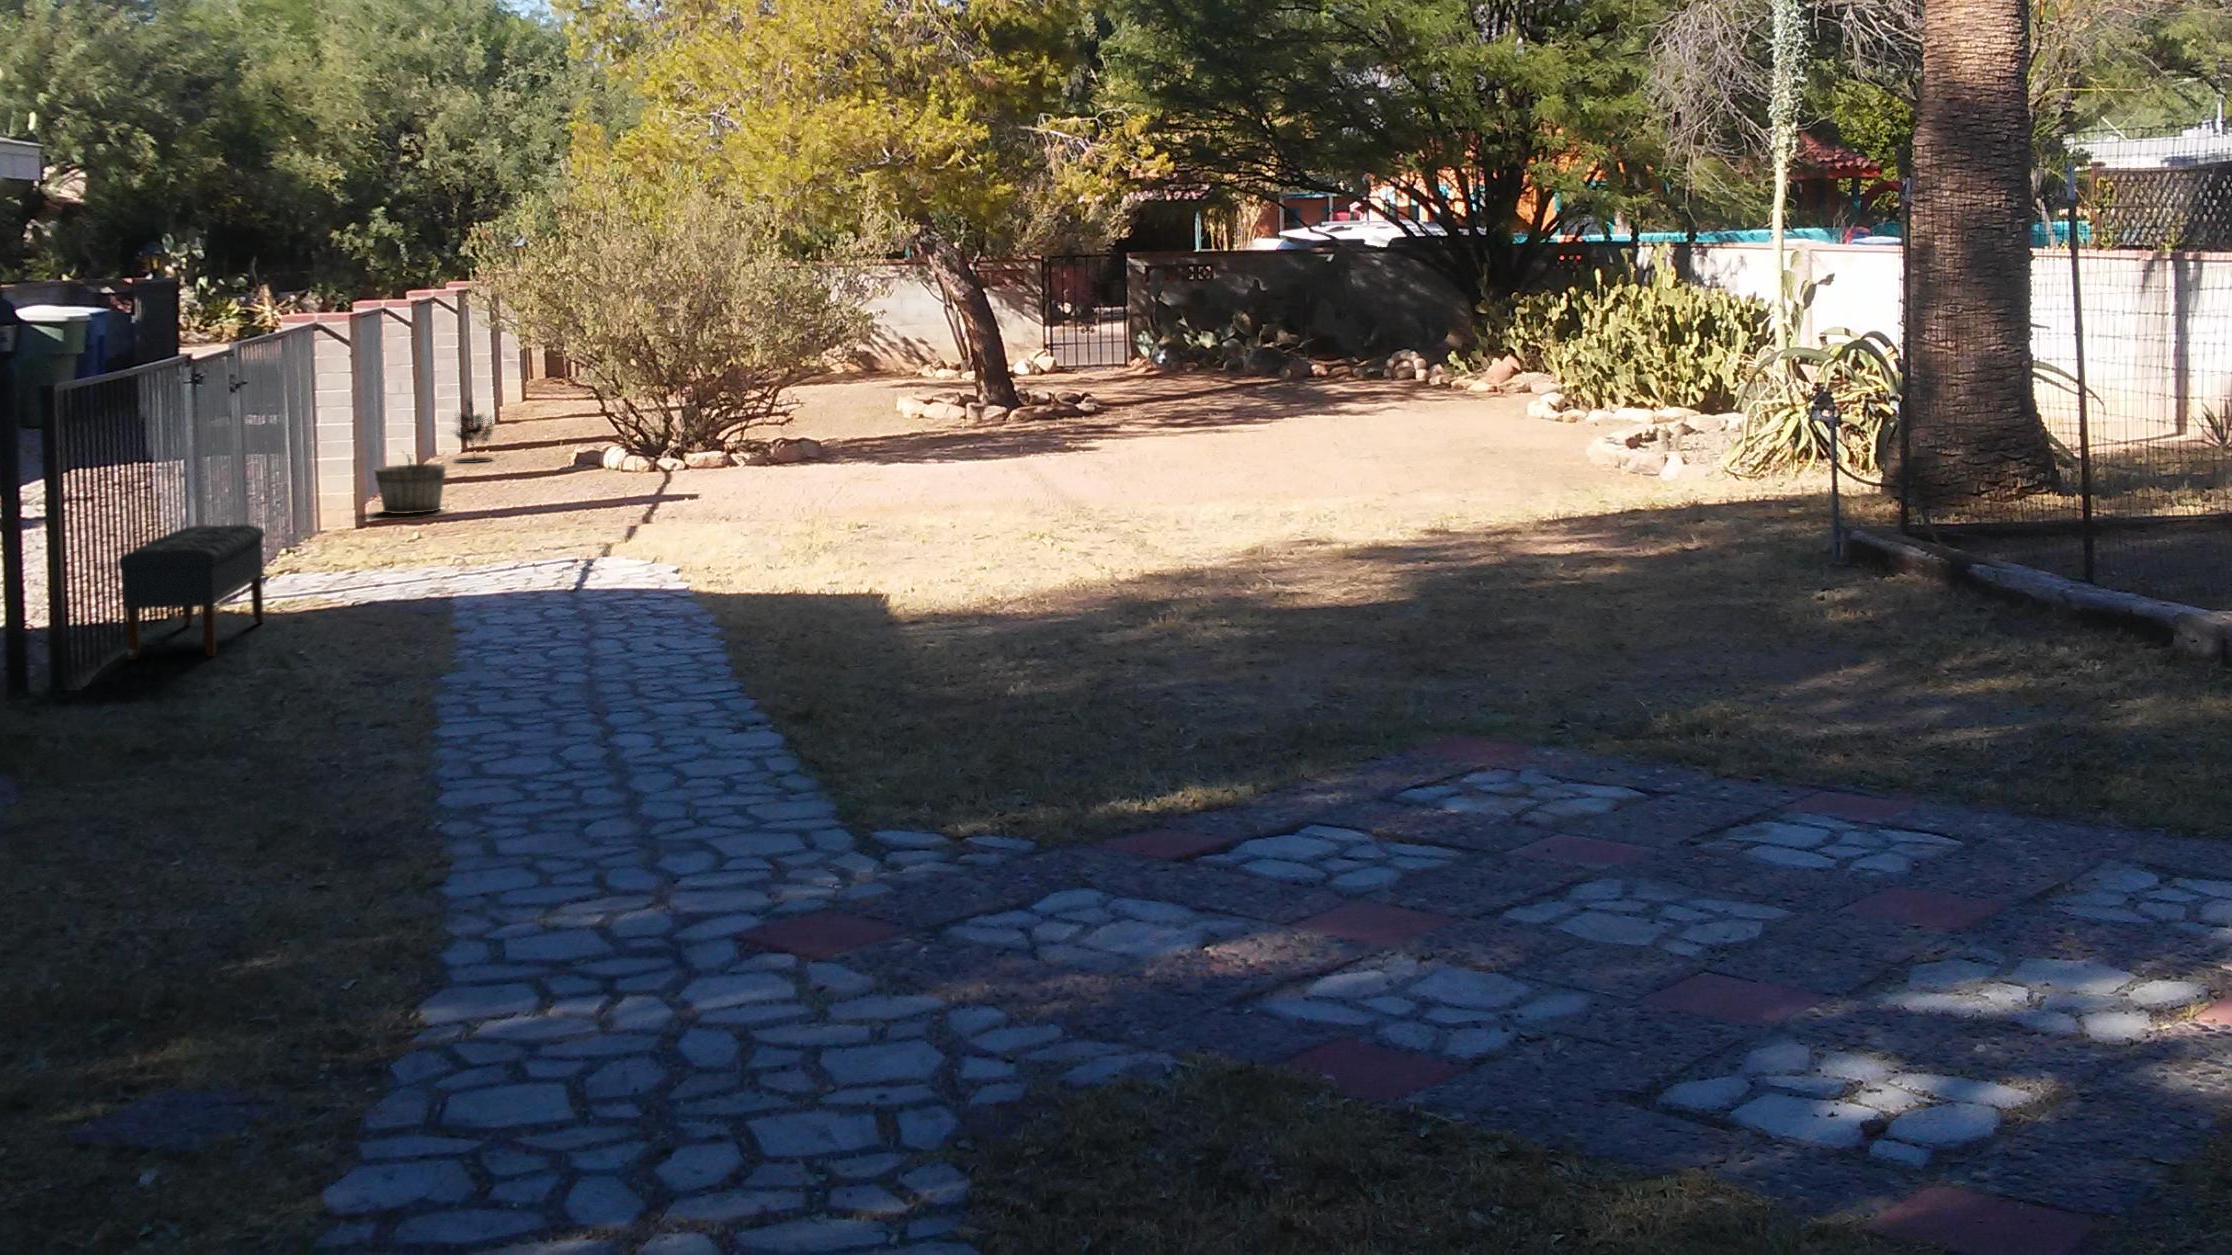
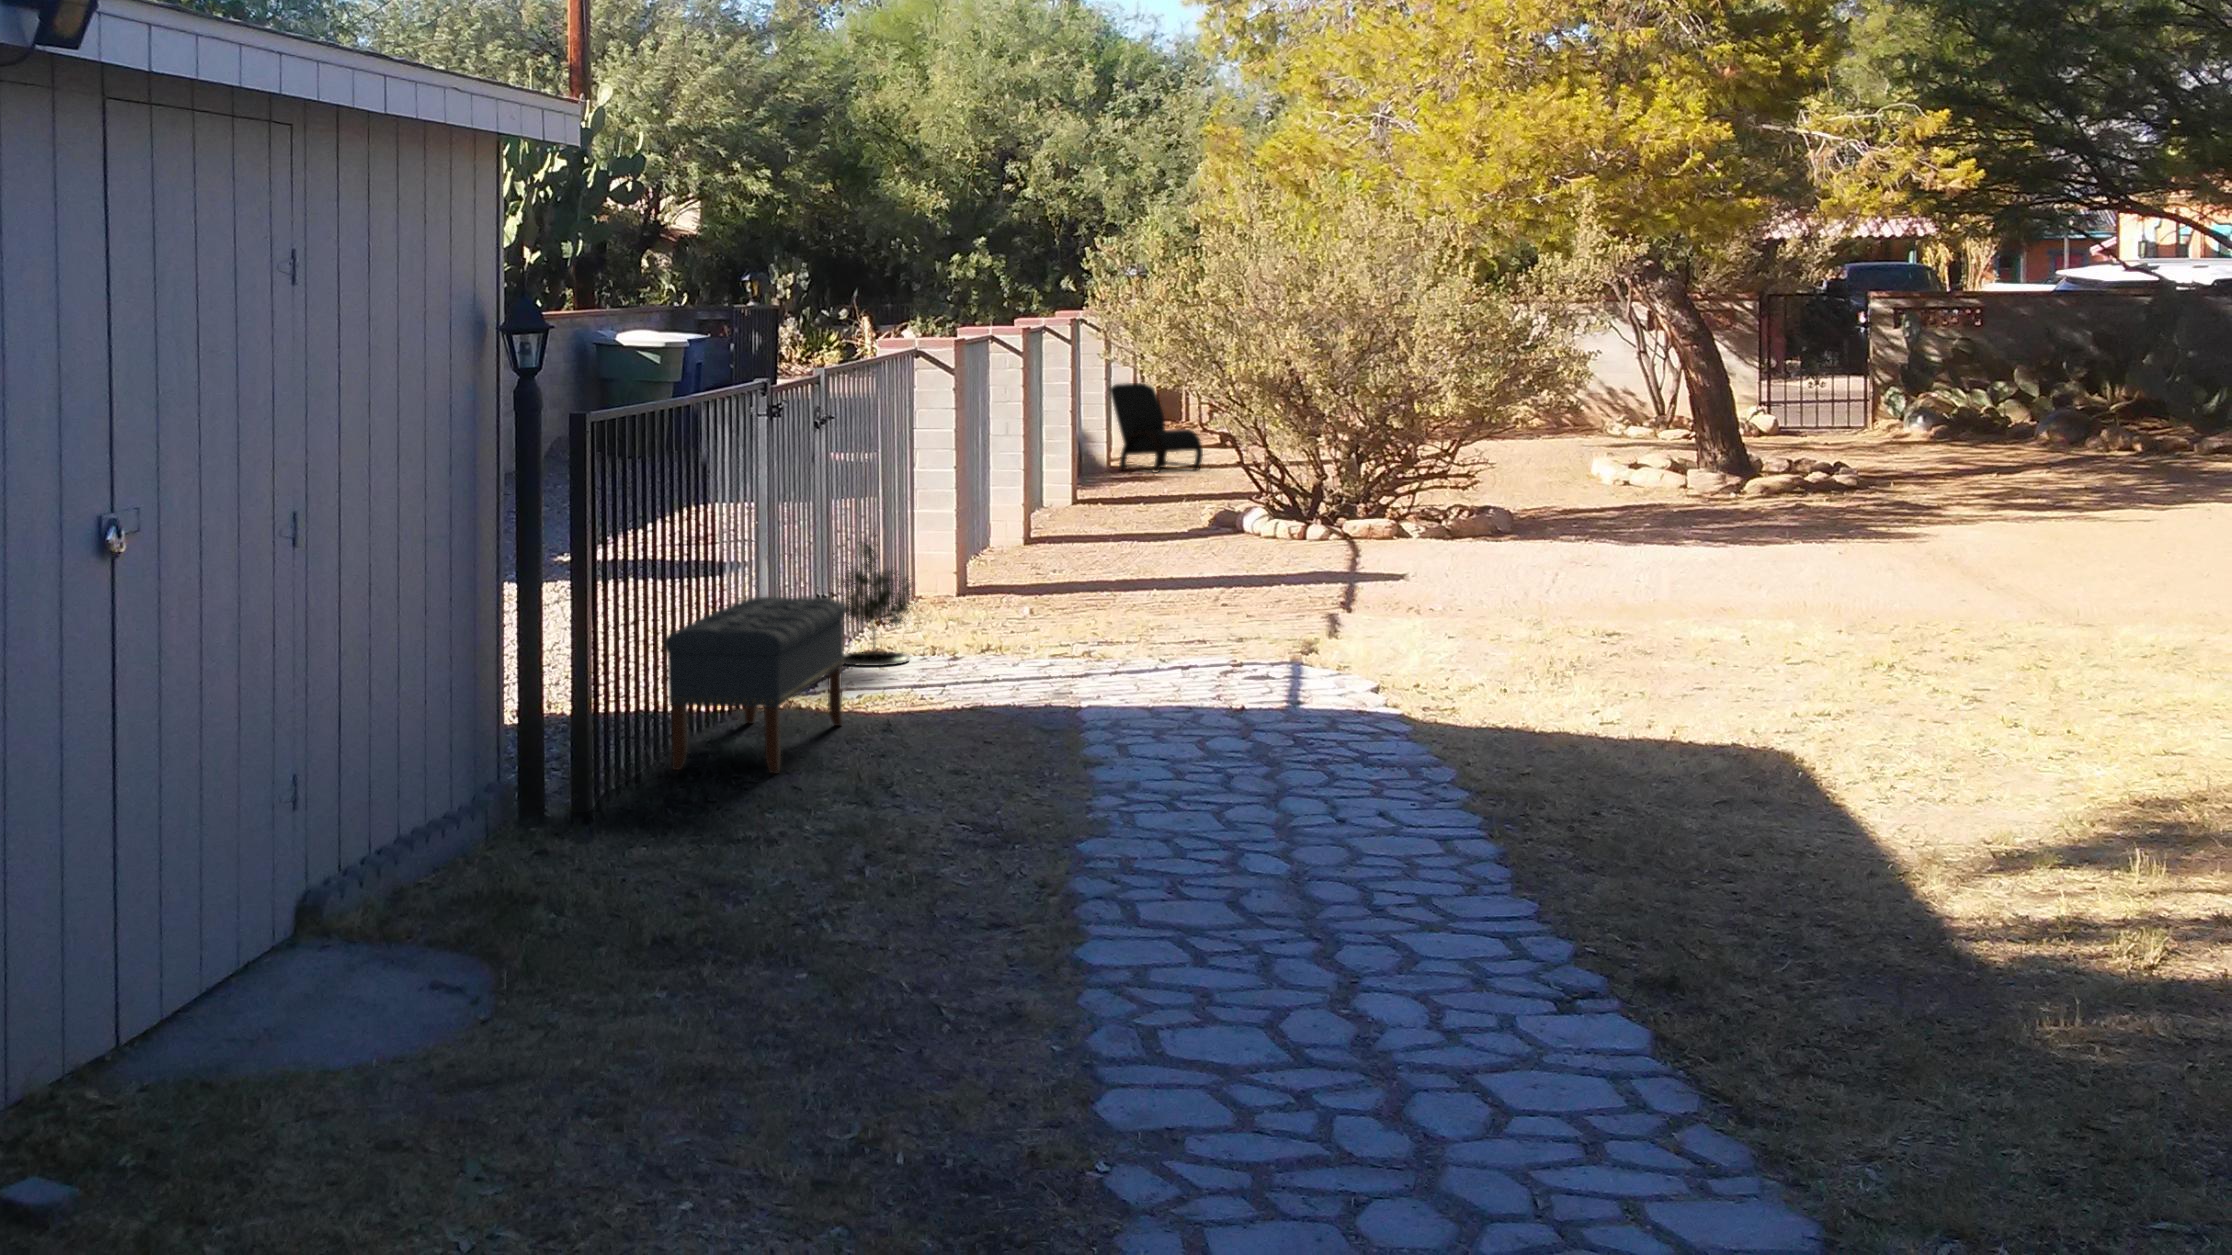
lounge chair: none [496,341,581,420] -> present [1110,383,1203,472]
potted tree: present [453,400,492,463] -> present [838,533,915,666]
wooden bucket: present [374,456,446,514] -> none [978,506,1062,581]

